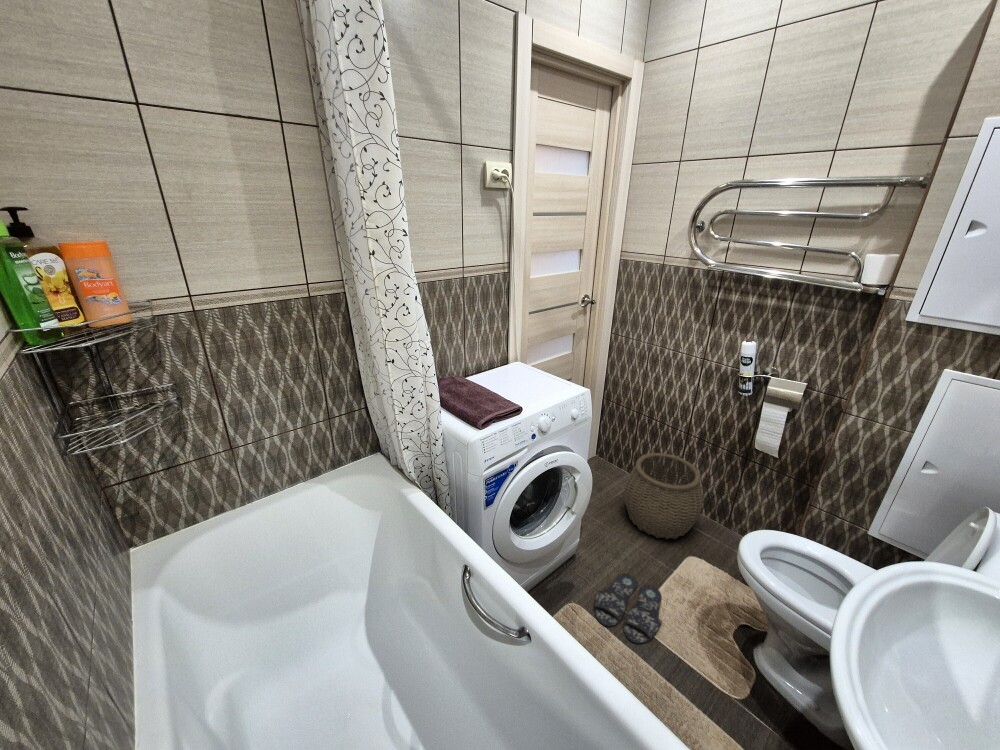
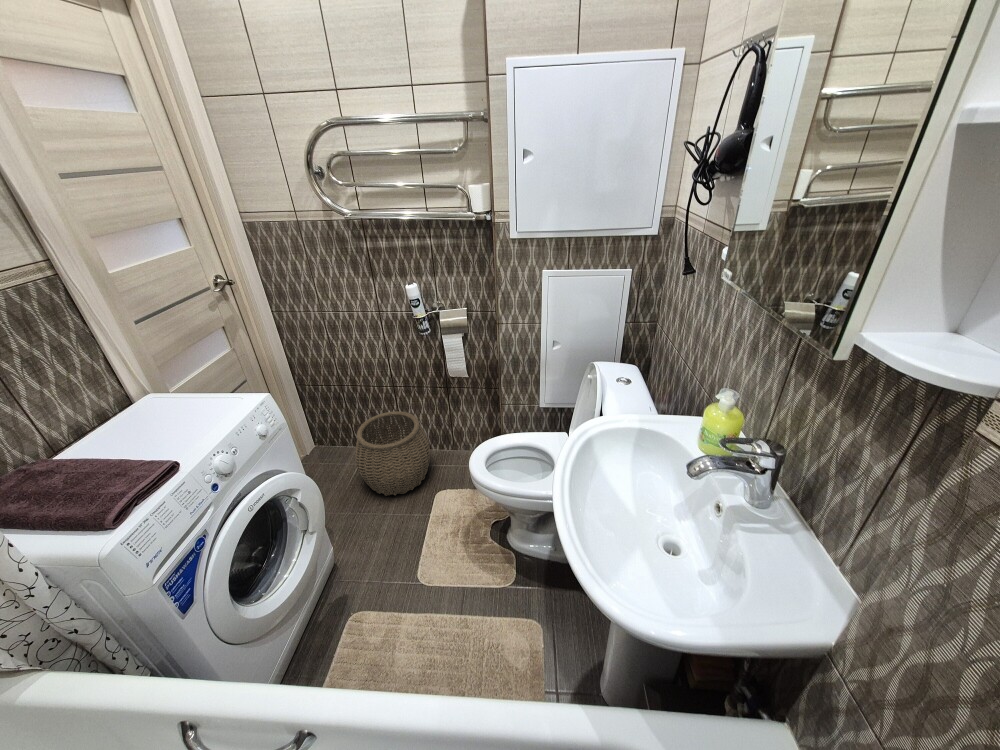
slippers: present [594,574,662,644] -> none [371,540,436,610]

